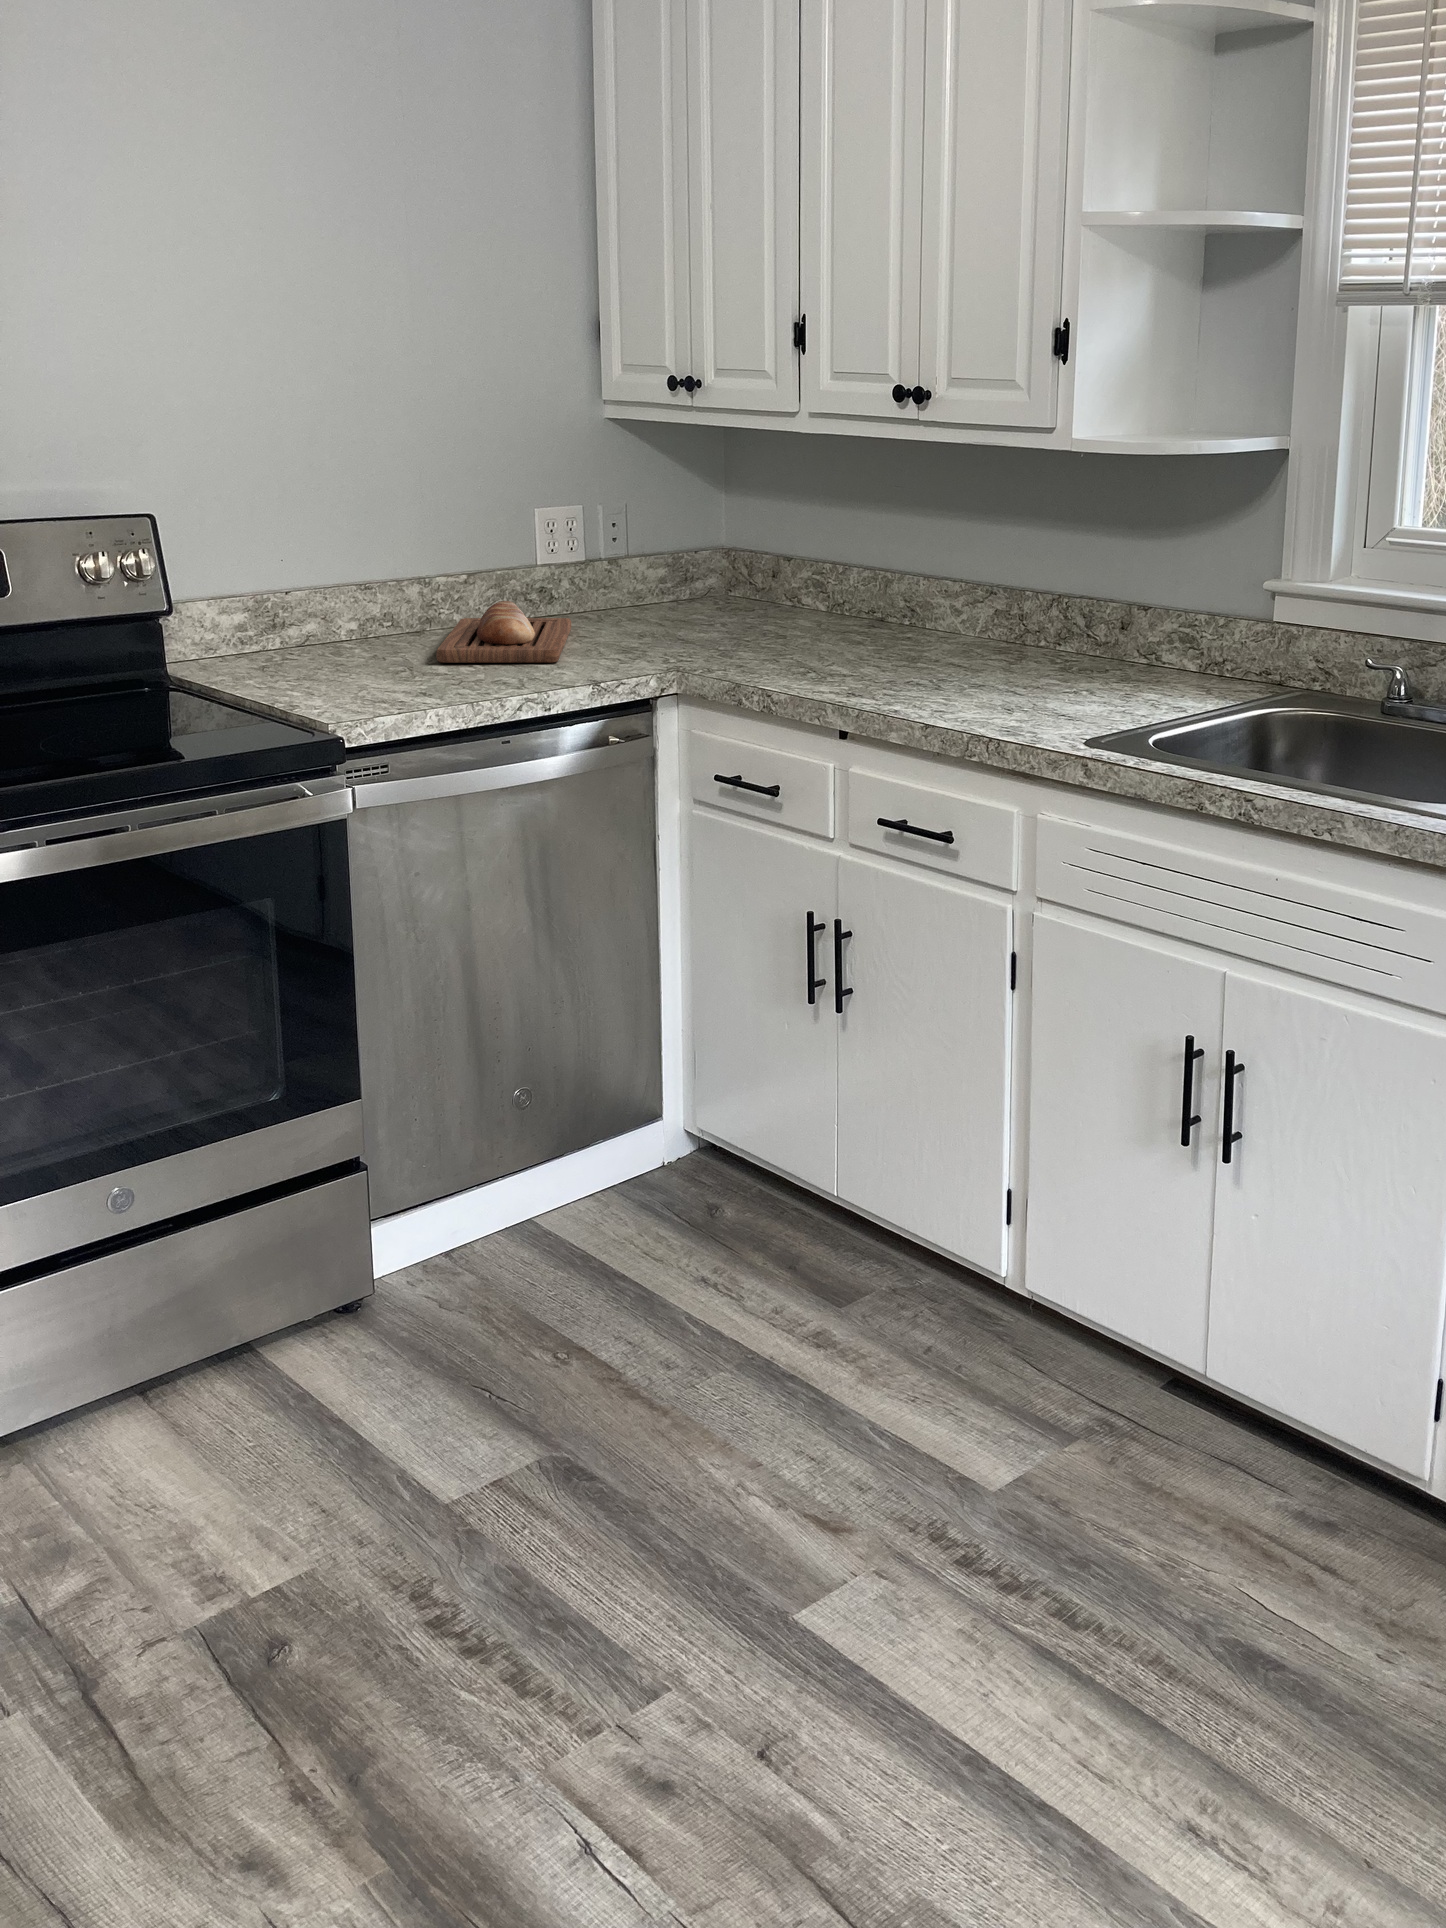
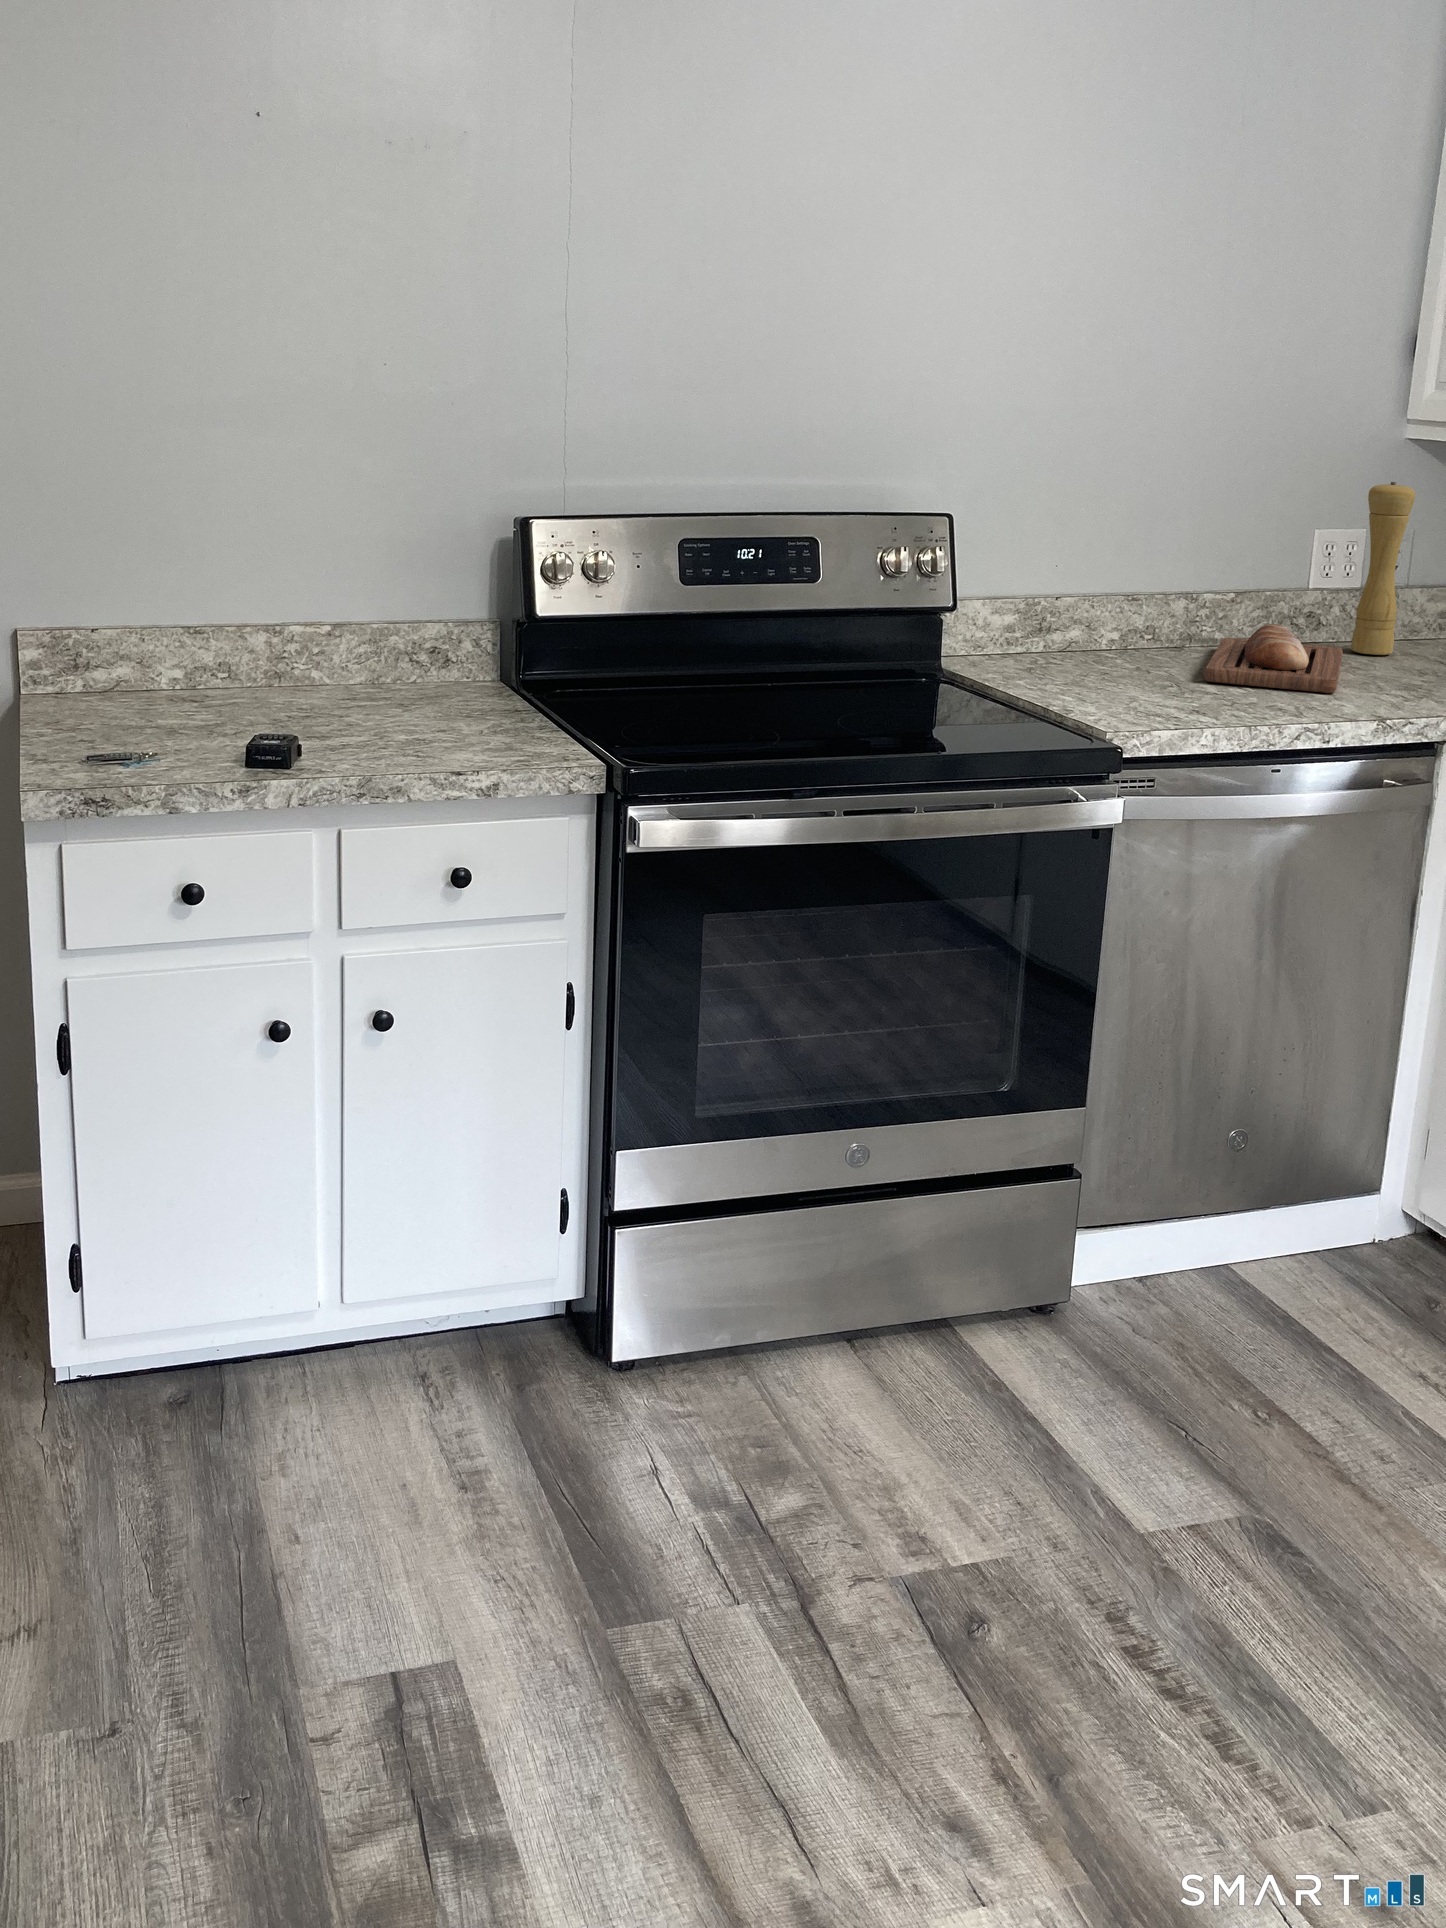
pepper mill: none [576,459,618,622] -> present [1351,482,1415,655]

